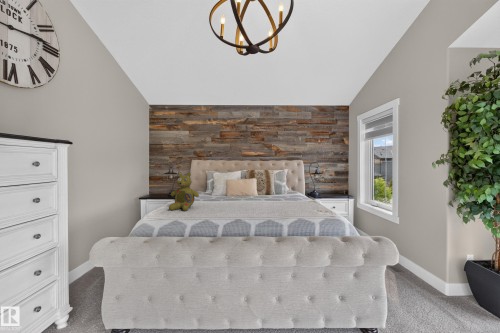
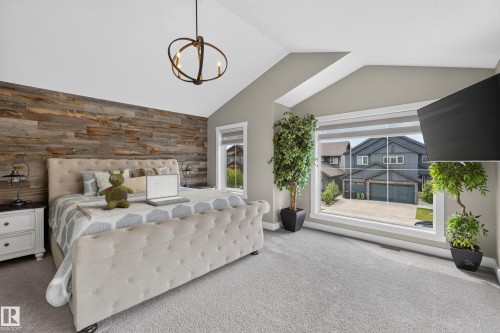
laptop: none [205,179,247,215] -> present [146,174,190,206]

